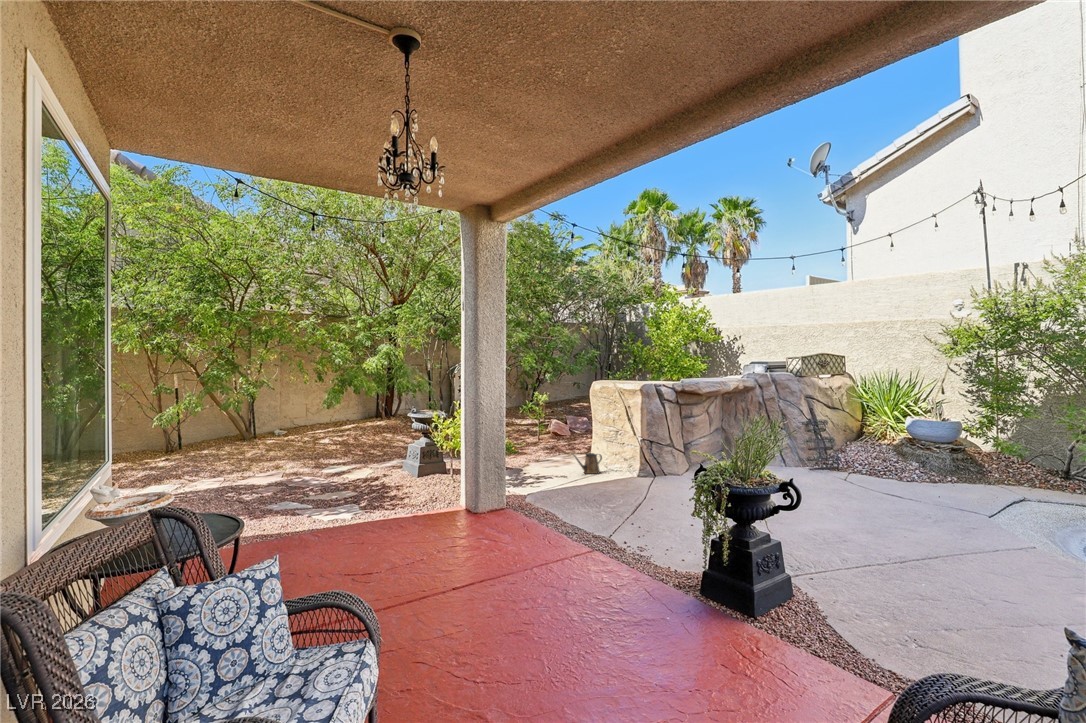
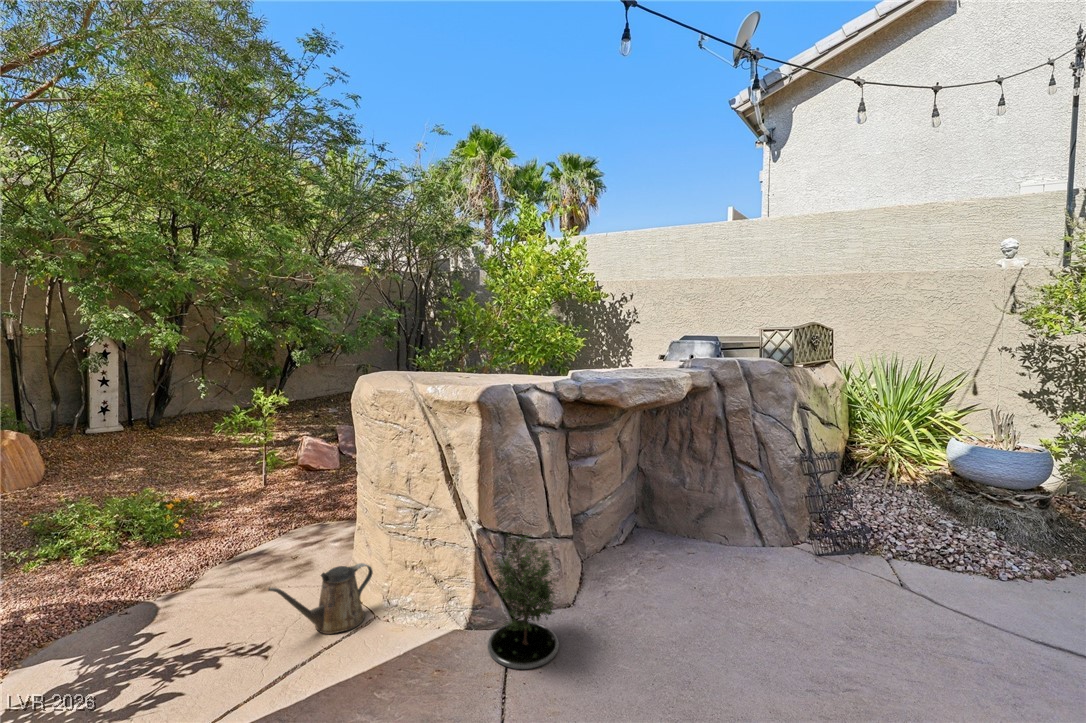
potted tree: none [644,431,672,479] -> present [488,532,559,669]

